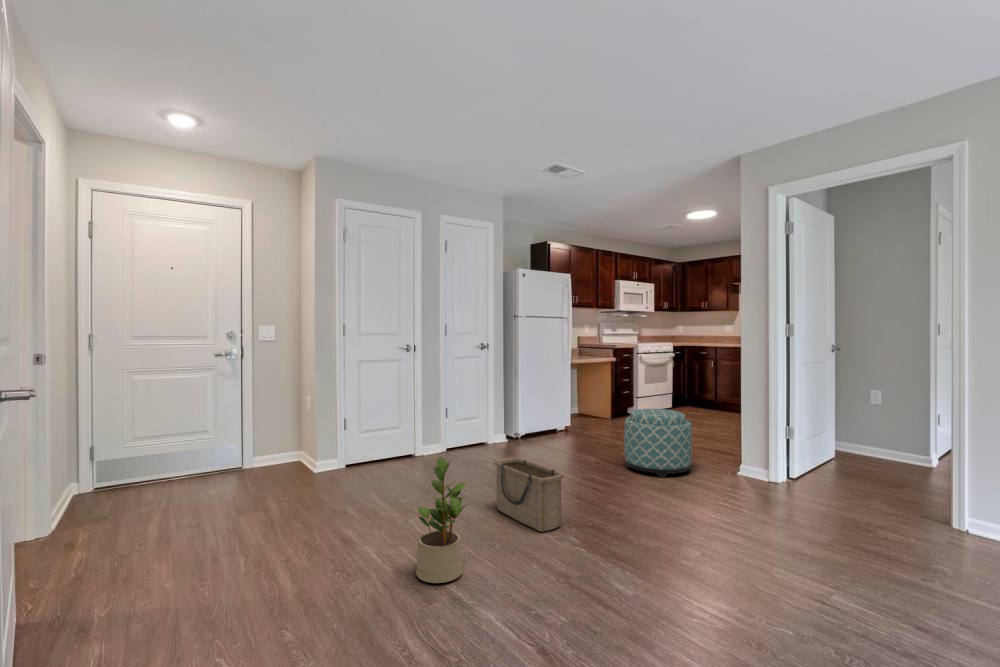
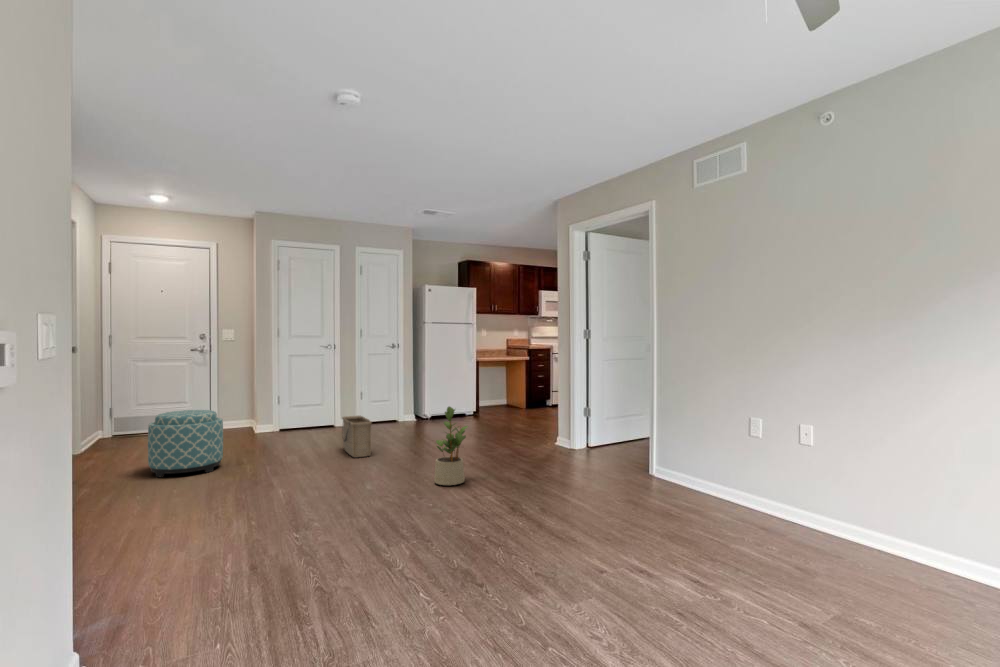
ottoman: present [624,409,692,478] -> present [148,410,223,477]
potted plant: present [416,457,466,583] -> present [434,407,468,485]

